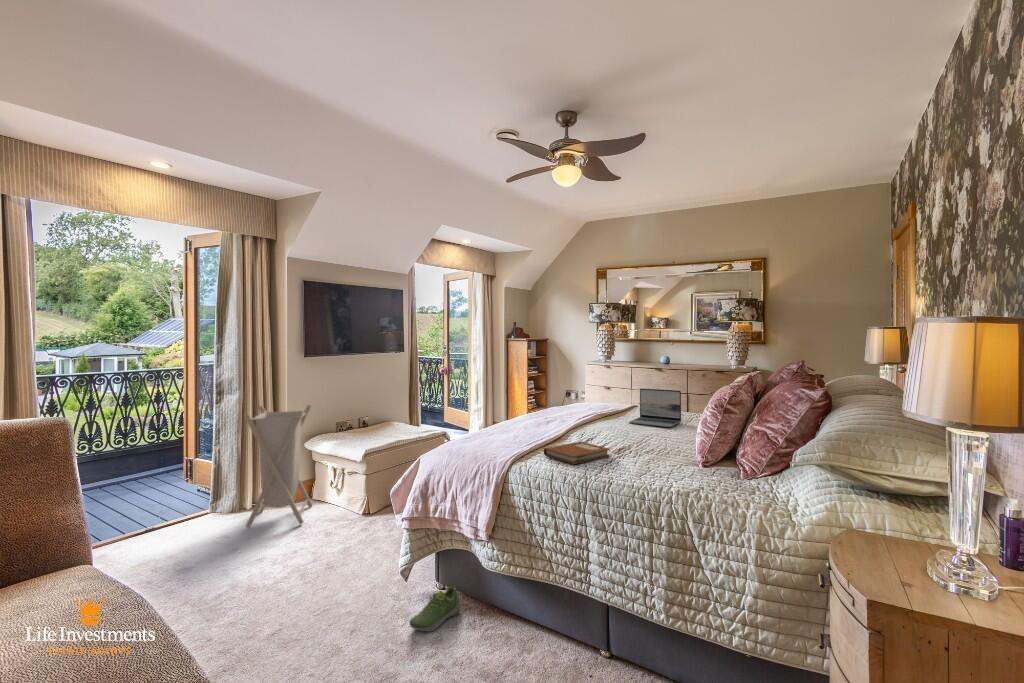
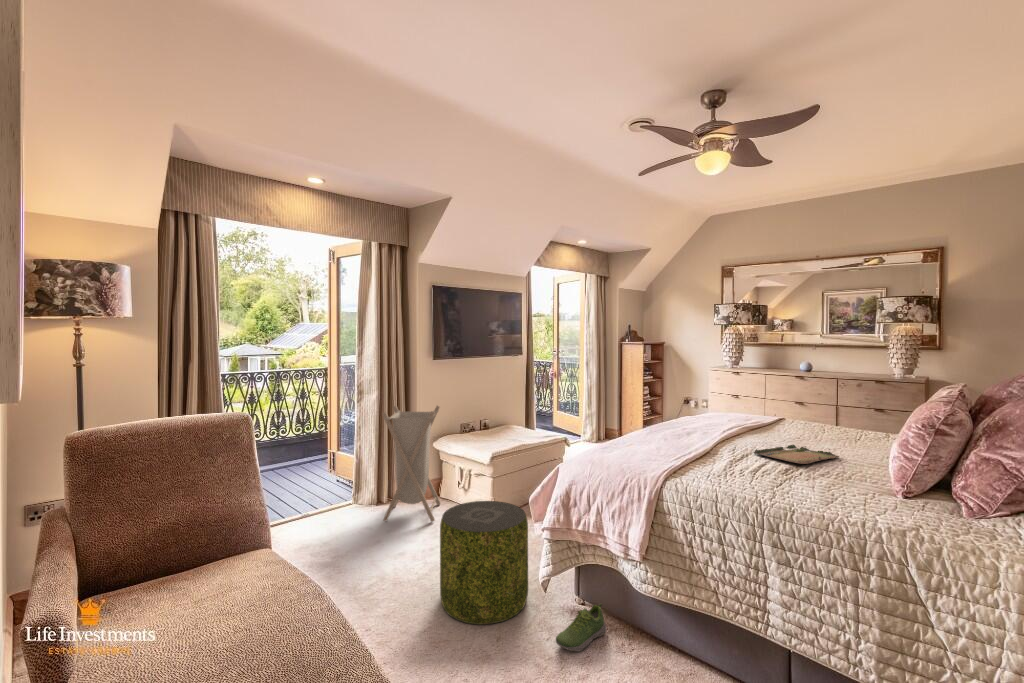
laptop: present [629,388,681,427] -> none [786,399,852,445]
tray: none [595,428,664,444] -> present [754,445,839,464]
notebook: present [544,442,610,464] -> none [701,458,782,485]
pouf: none [297,496,390,618] -> present [440,501,528,624]

